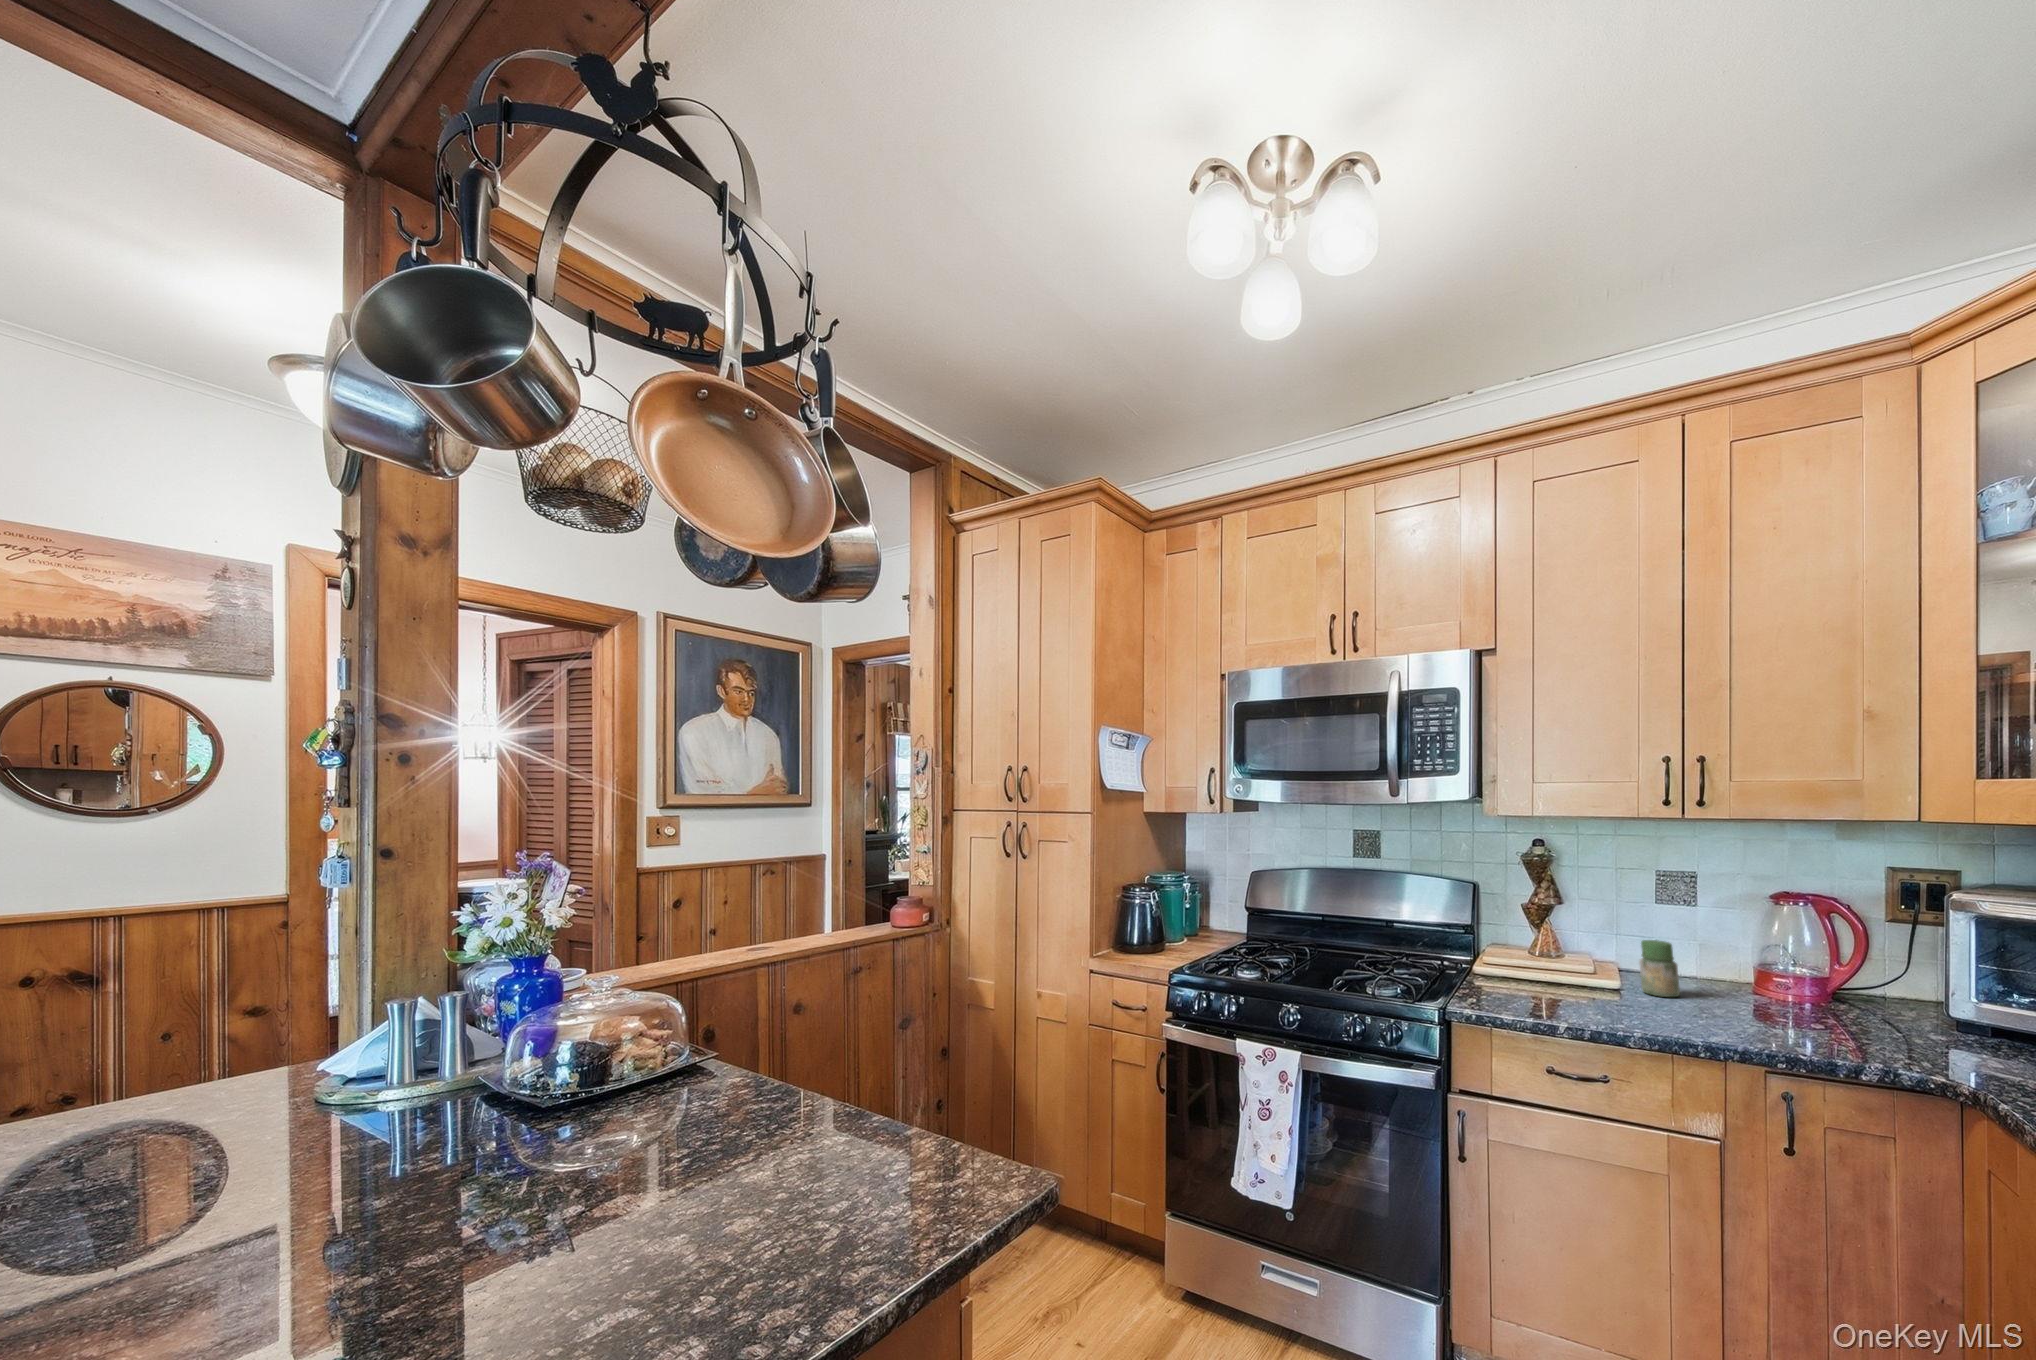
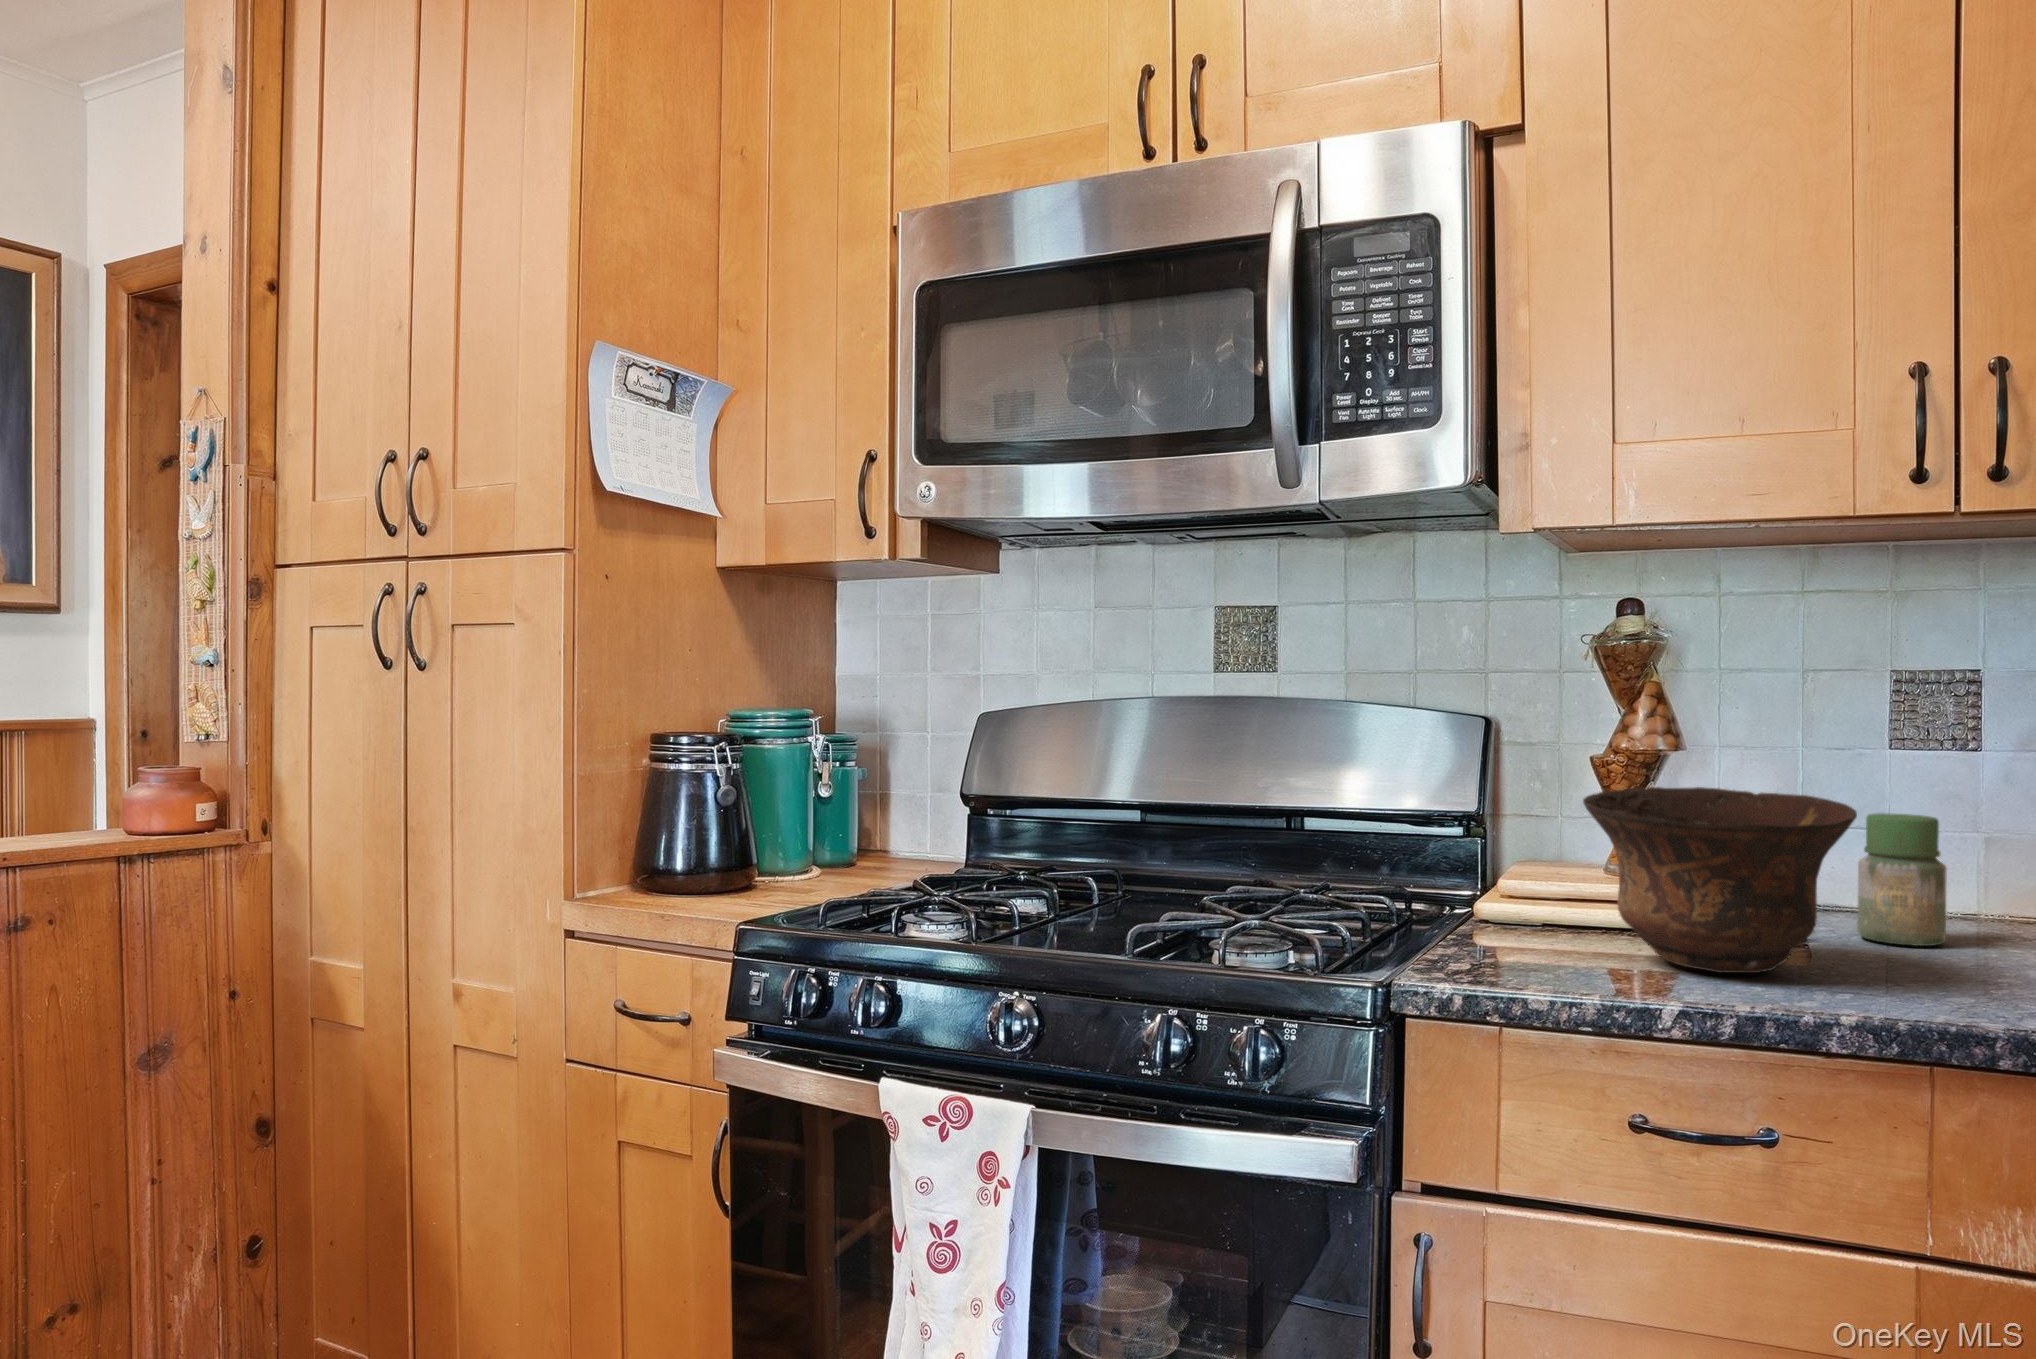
bowl: none [1516,930,1627,1010] -> present [1583,787,1857,973]

